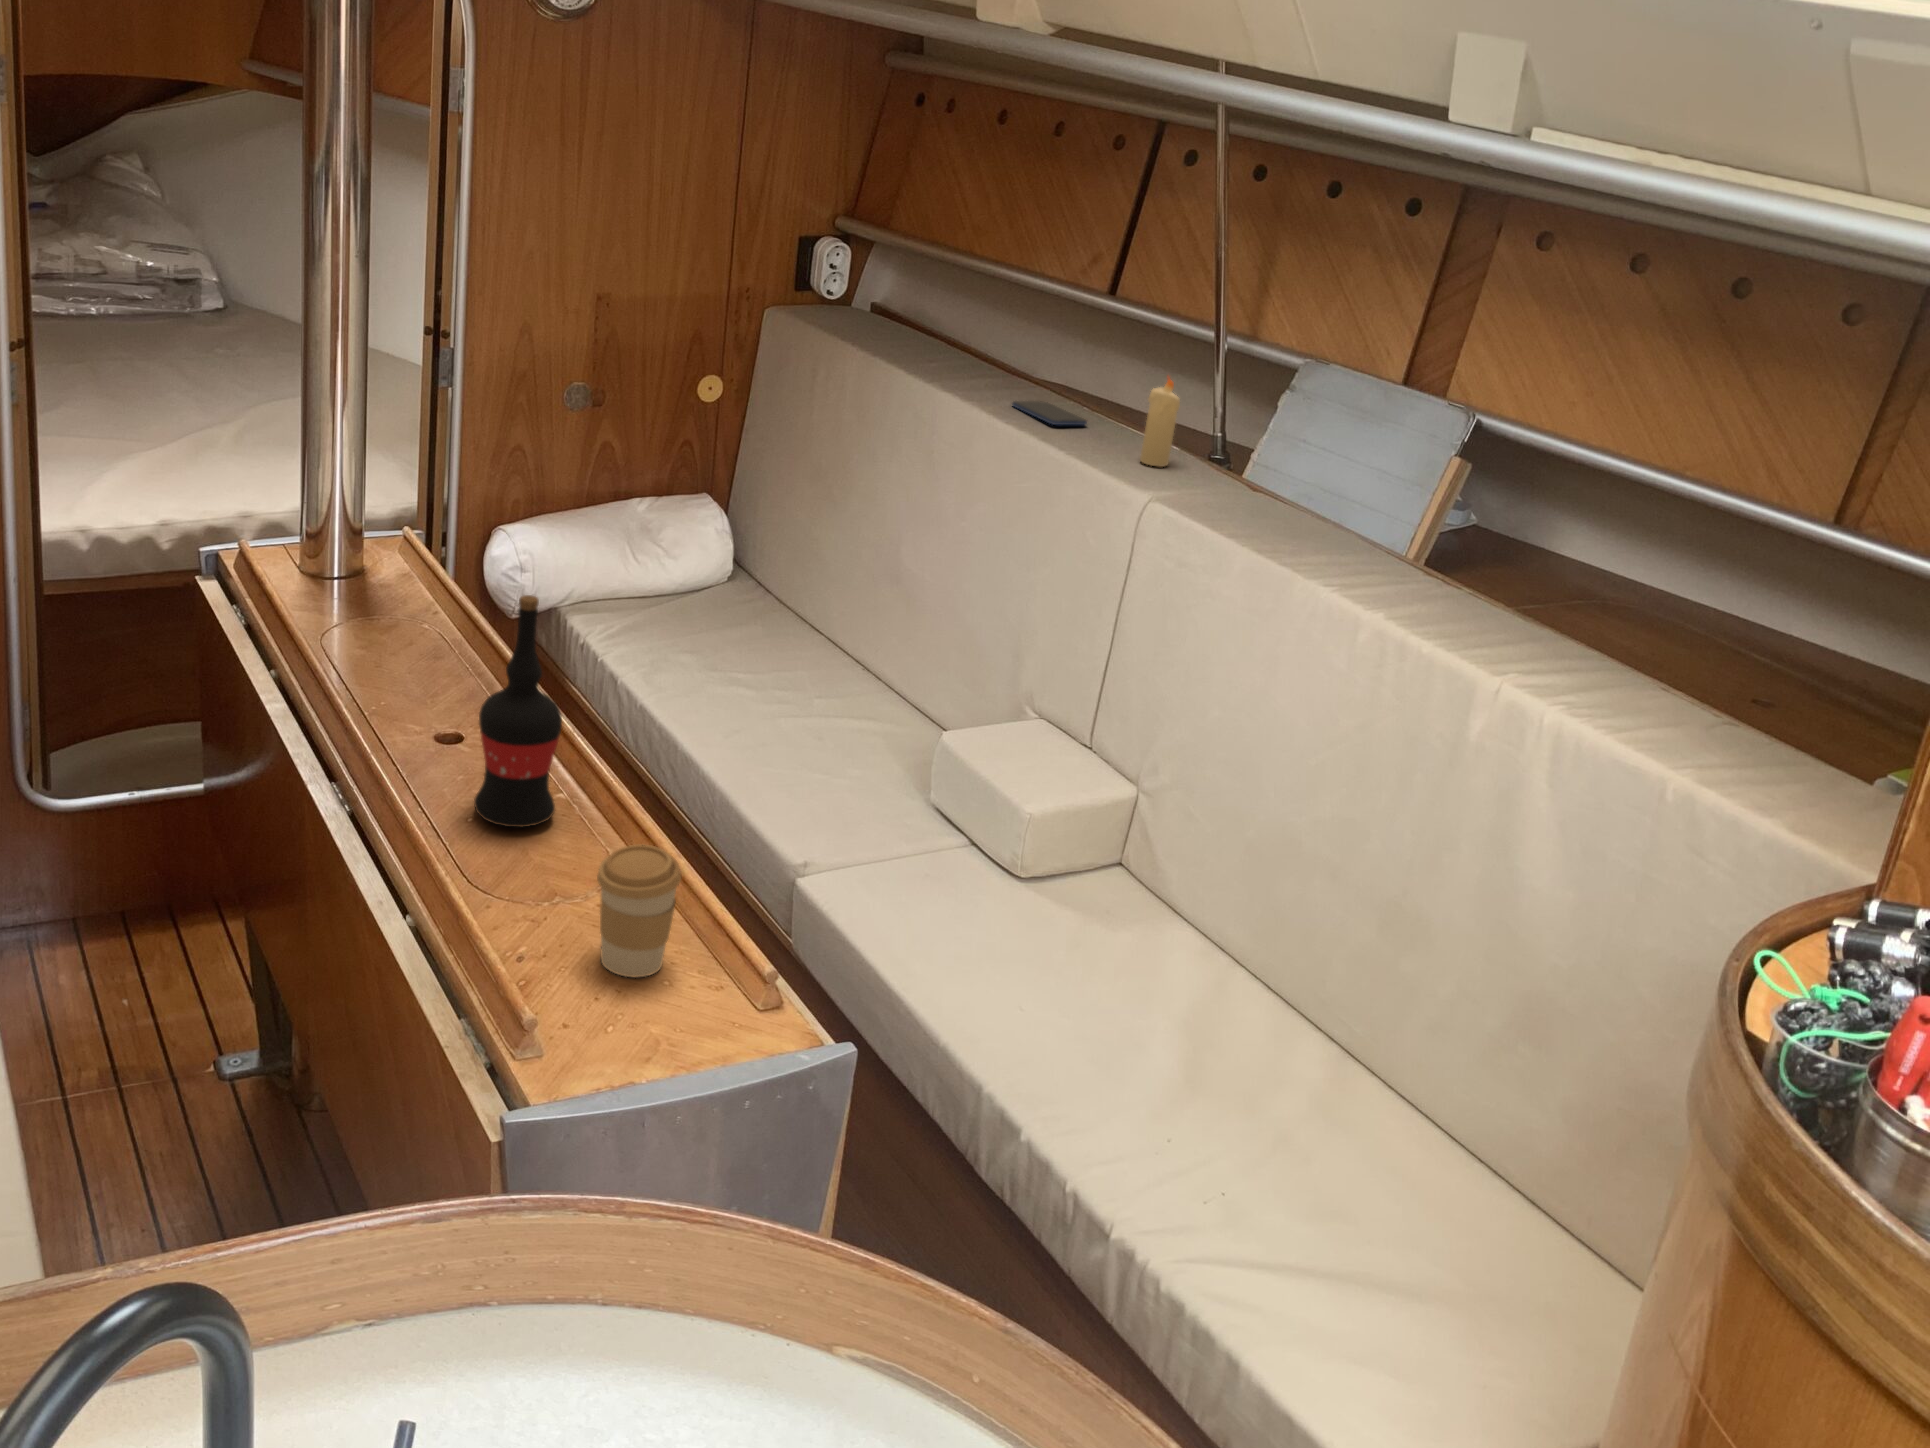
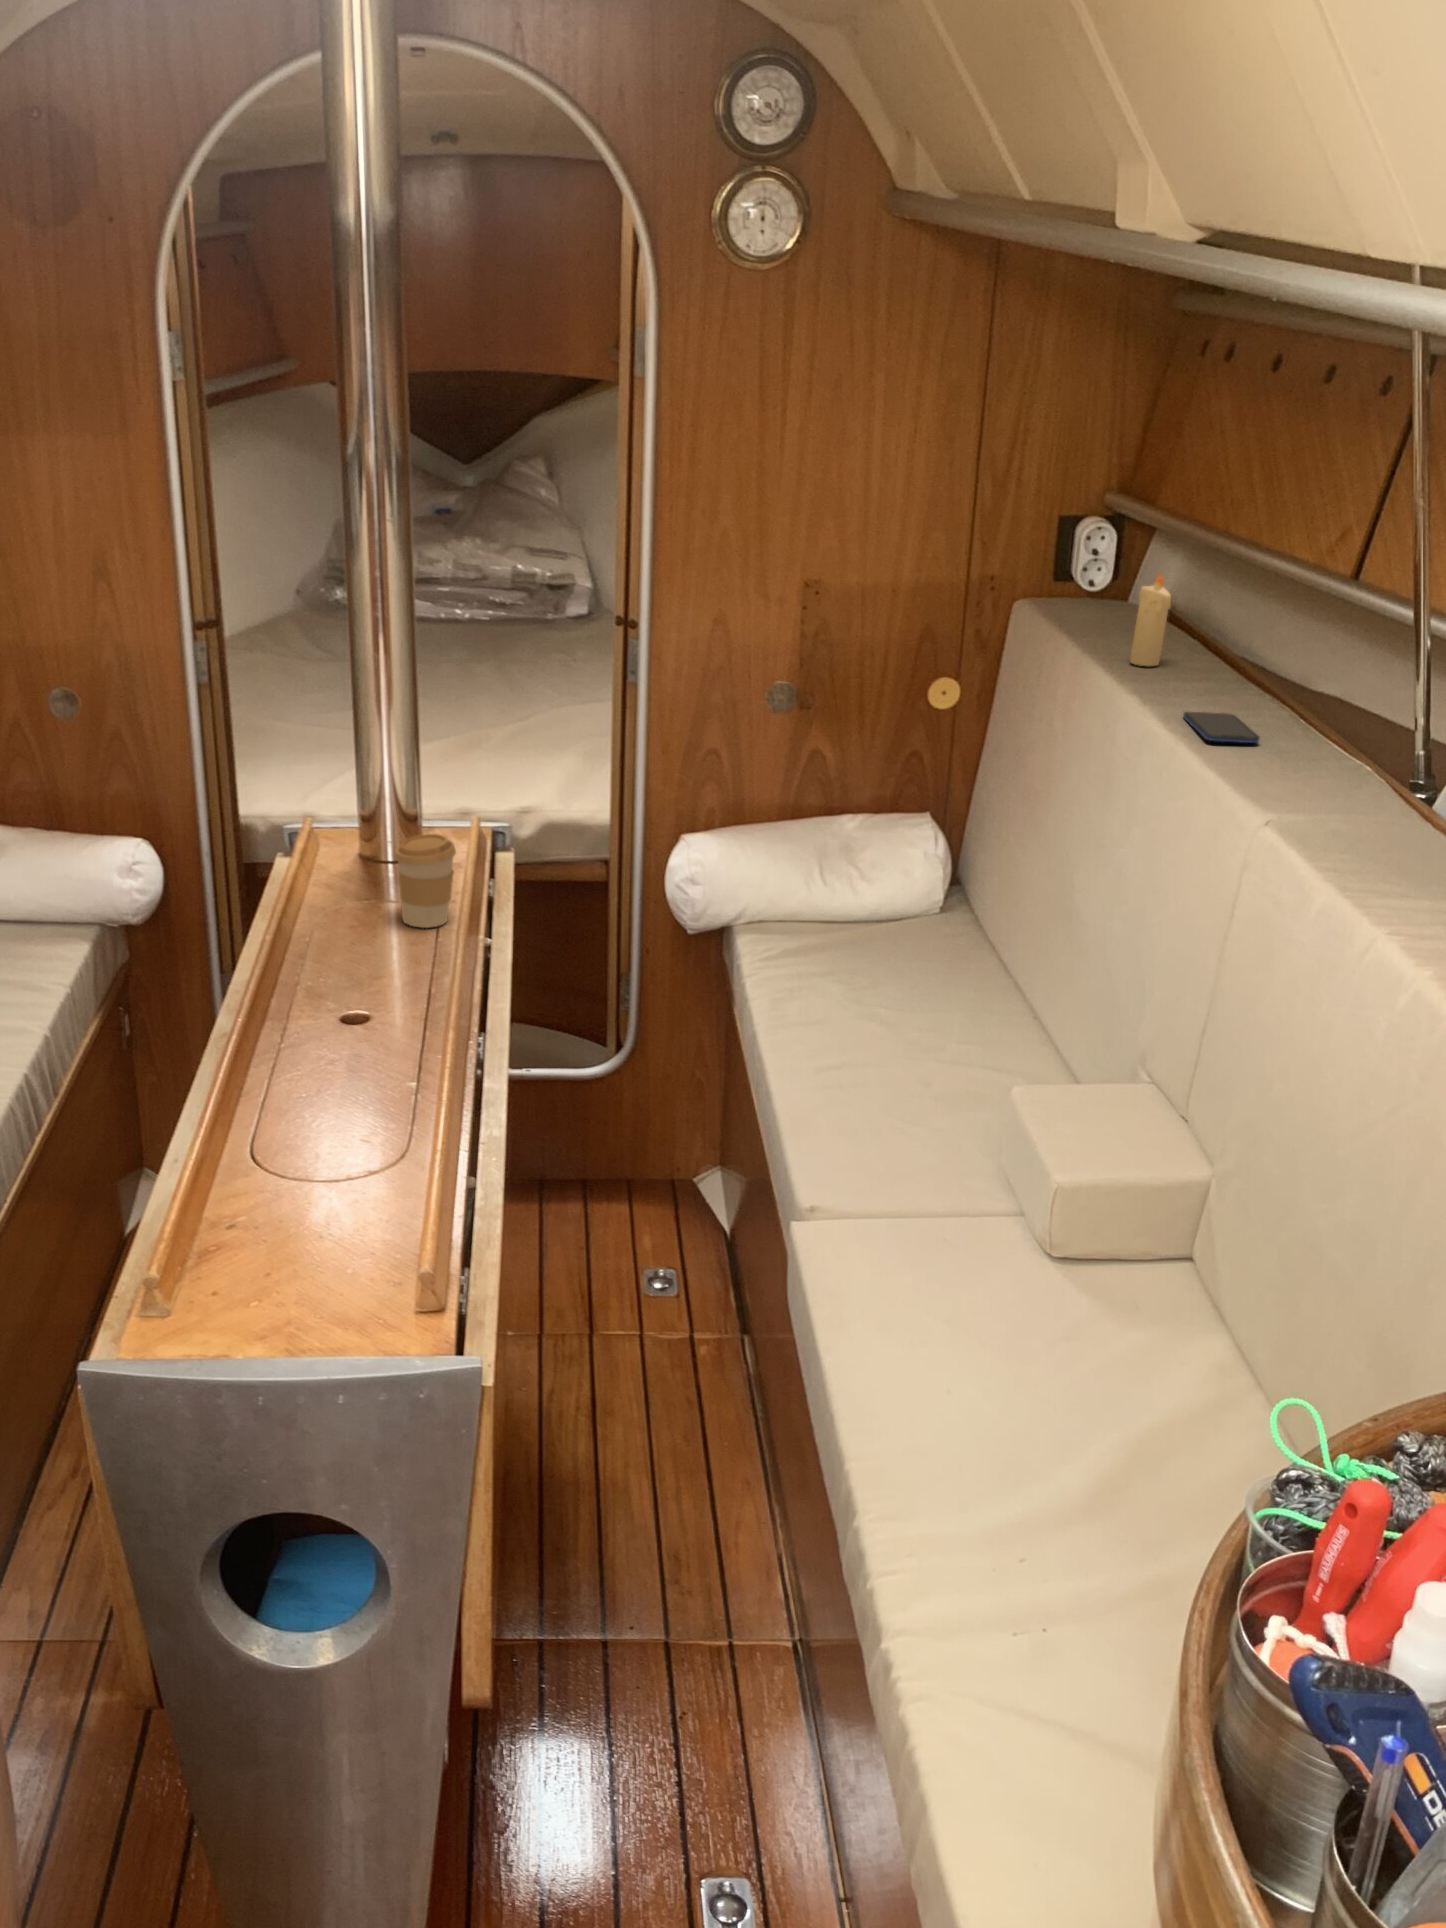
candle: present [1140,378,1180,466] -> present [1130,573,1171,666]
wine bottle: present [474,595,562,827] -> none [311,878,397,1121]
coffee cup: present [597,845,681,977] -> present [395,834,456,928]

